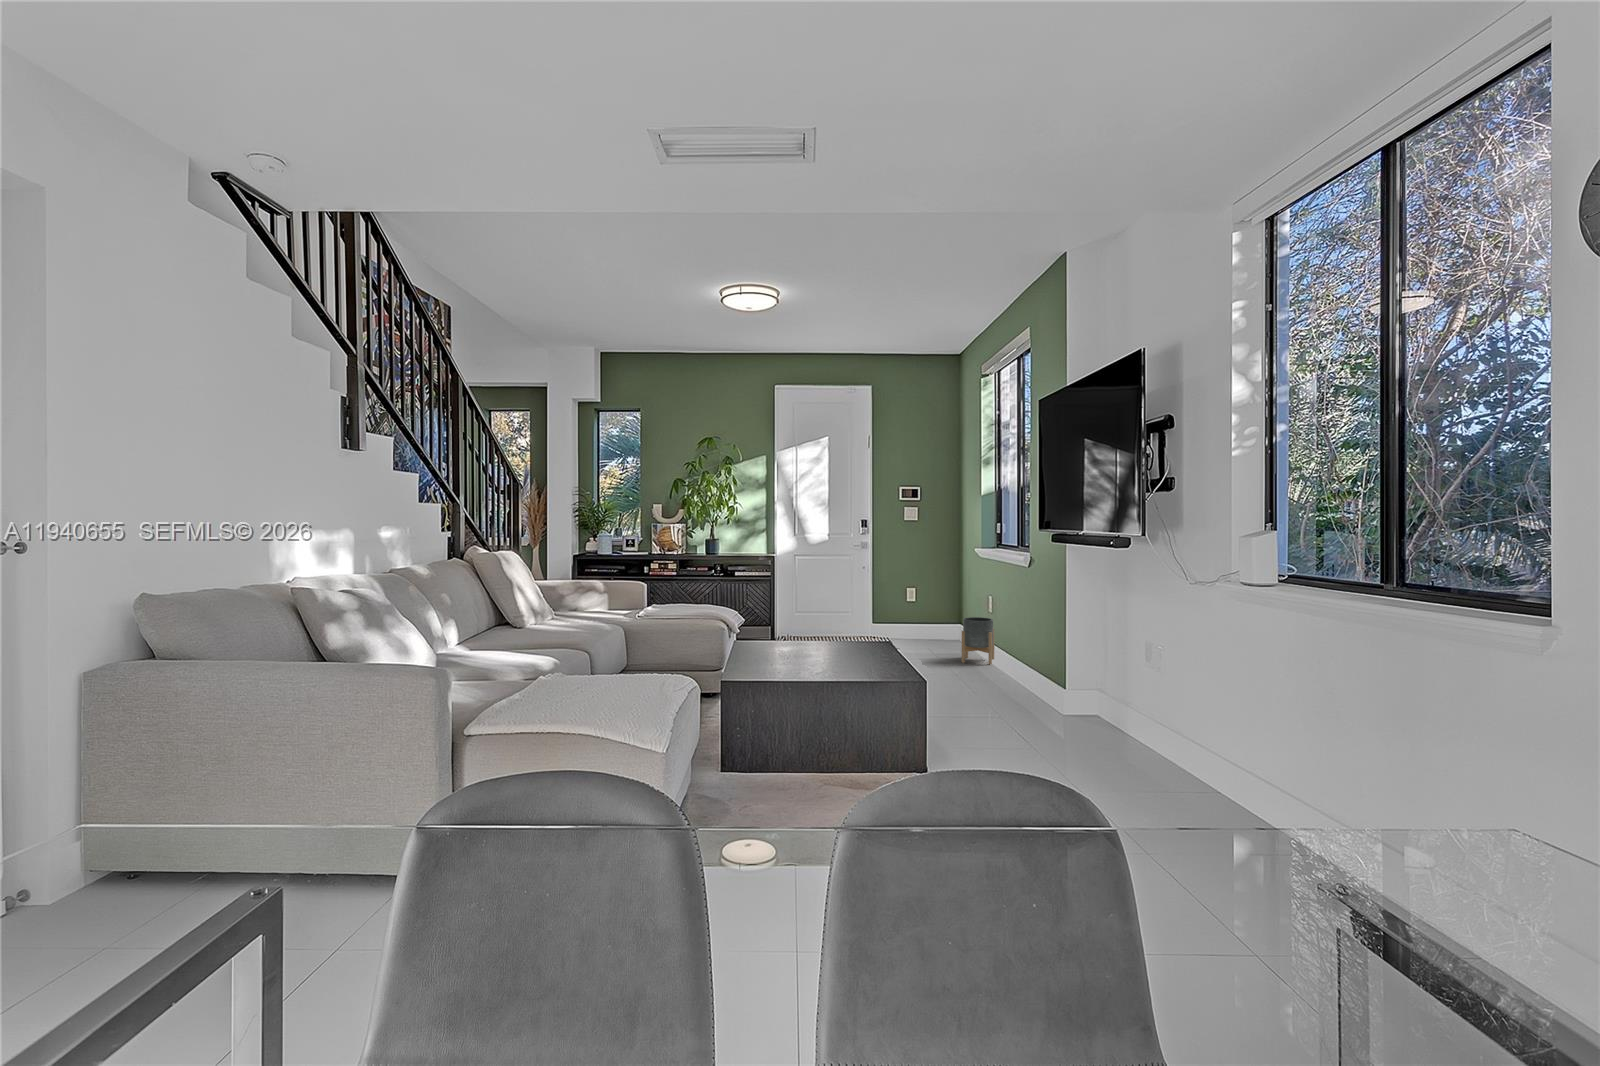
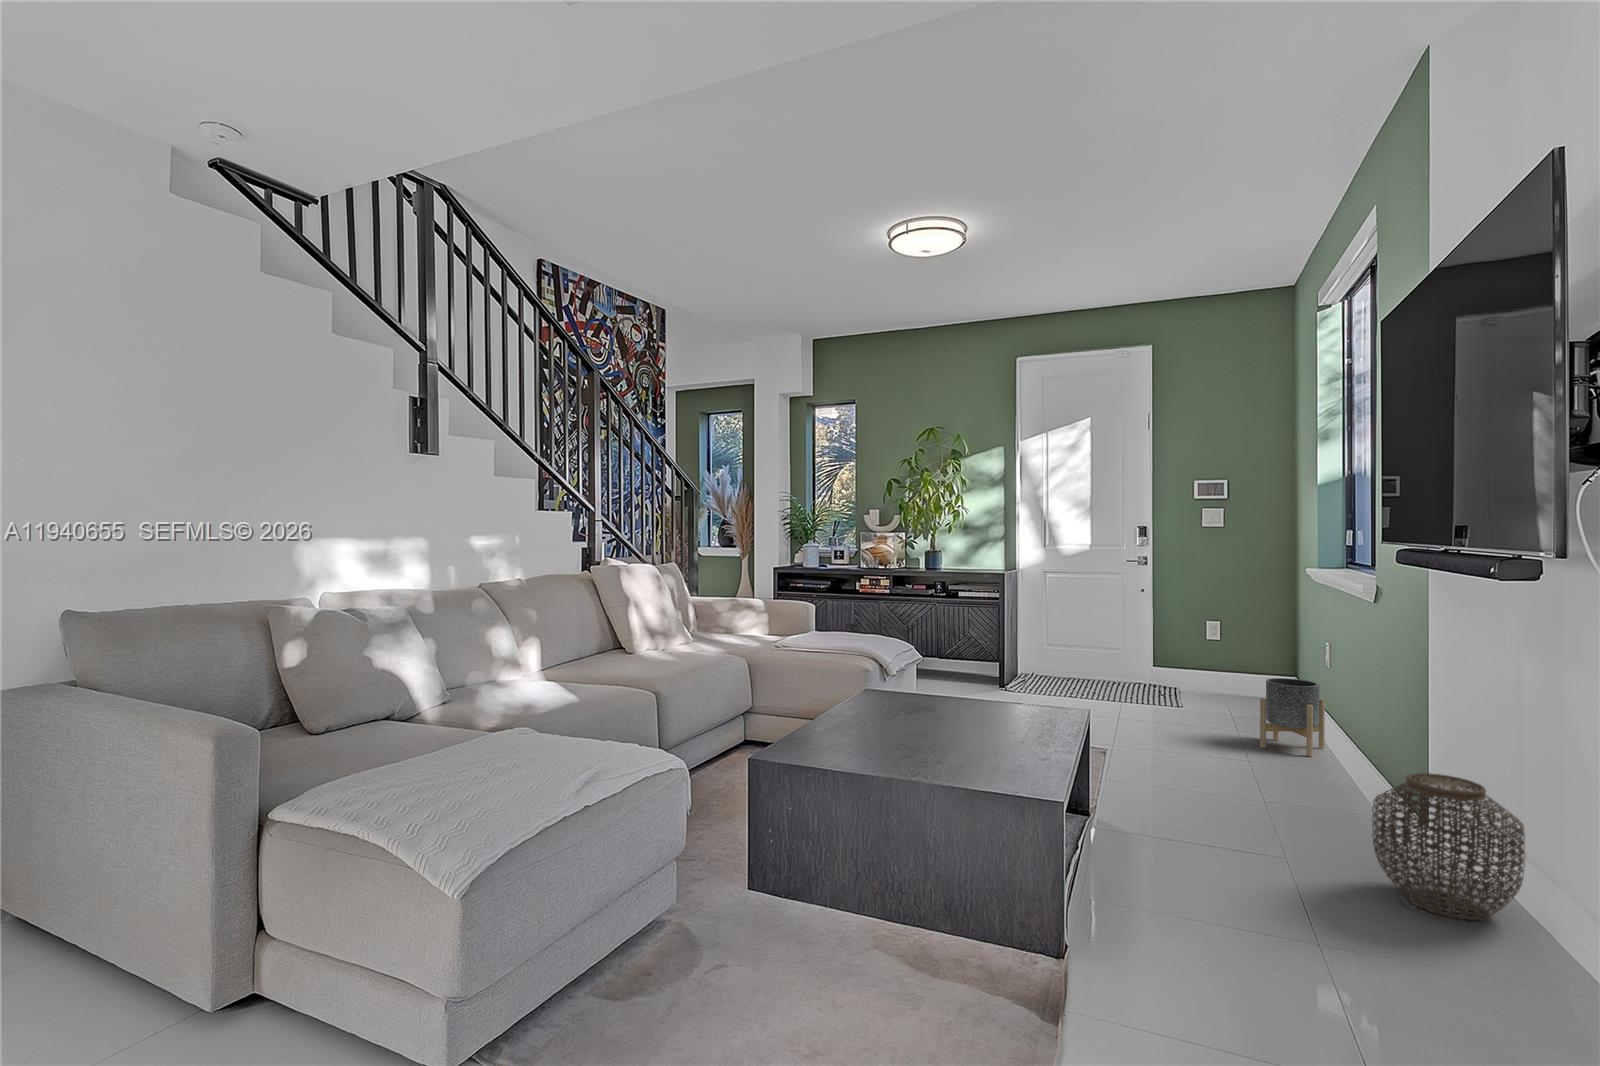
woven basket: none [1067,657,1136,731] -> present [1372,773,1525,920]

